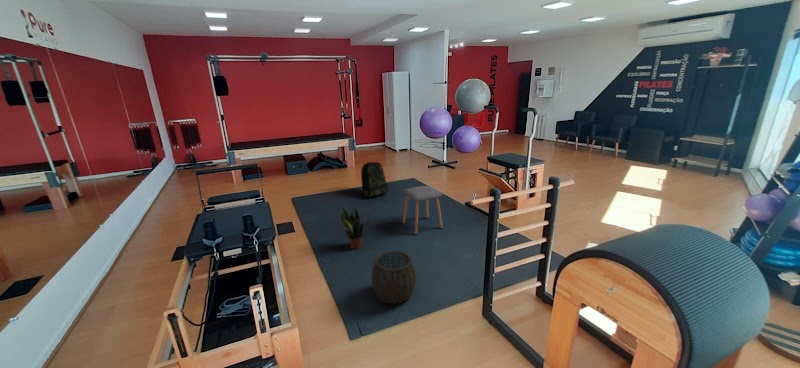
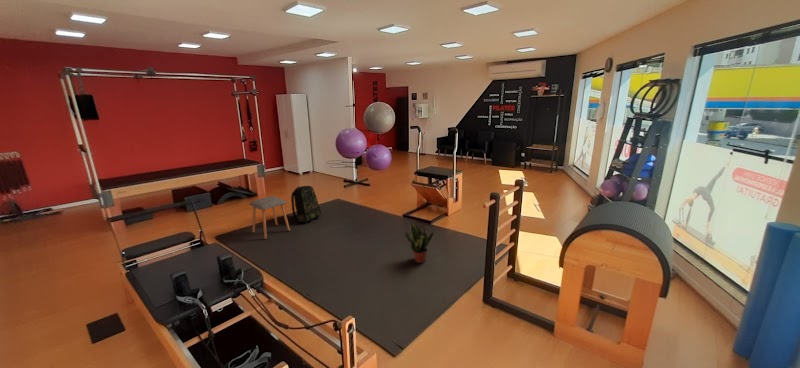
stool: present [403,186,443,234] -> present [250,196,290,239]
potted plant: present [341,207,369,249] -> present [405,223,433,263]
woven basket: present [372,251,416,303] -> none [372,265,416,316]

